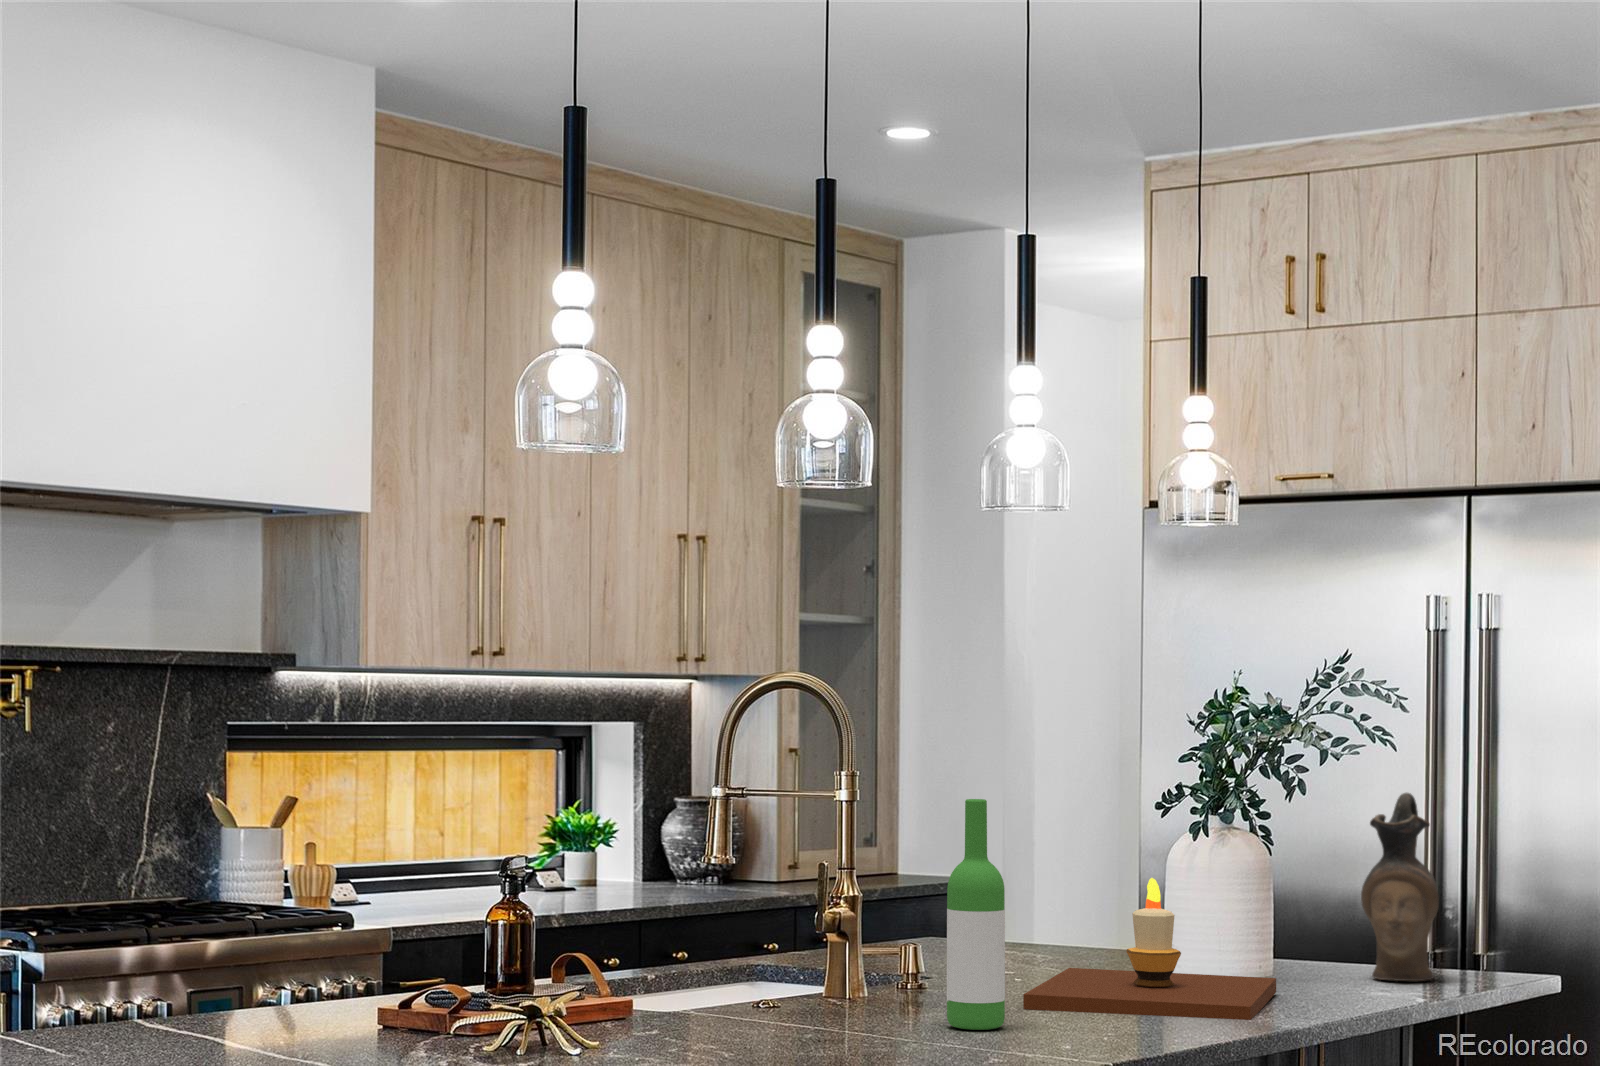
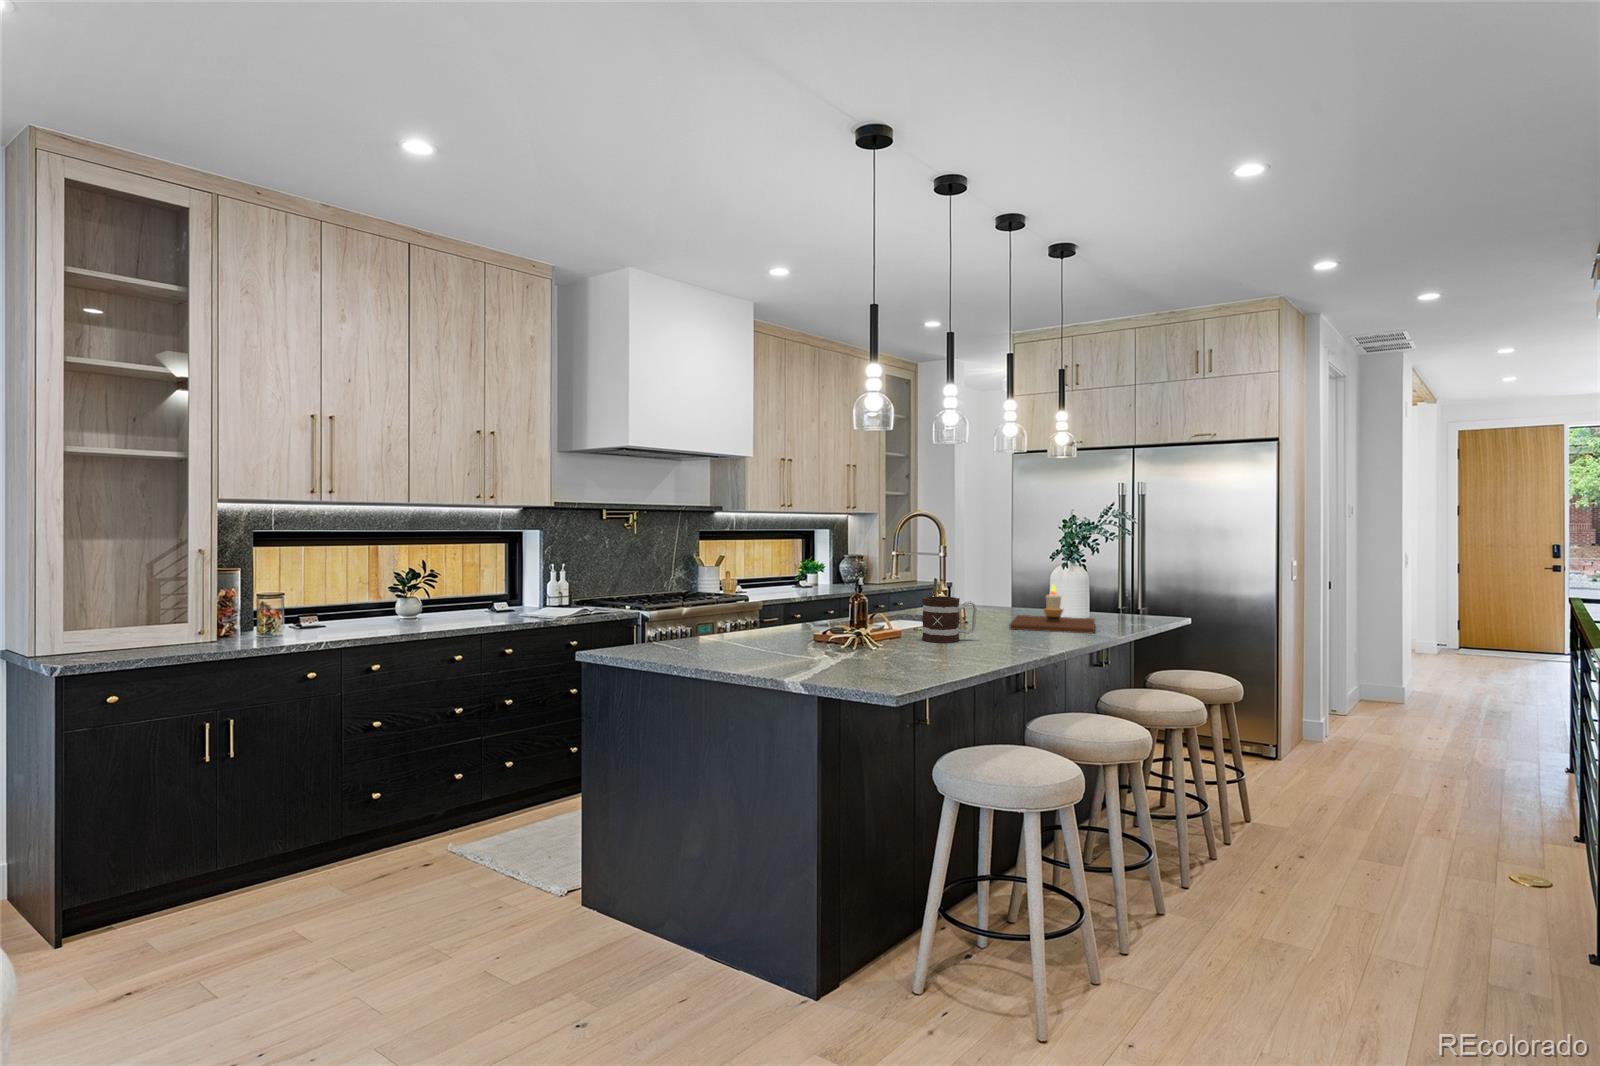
ceramic pitcher: present [1361,793,1439,981] -> none [1120,553,1150,620]
wine bottle: present [947,799,1005,1030] -> none [989,556,1011,637]
mug: none [744,913,898,1047] -> present [922,596,977,643]

